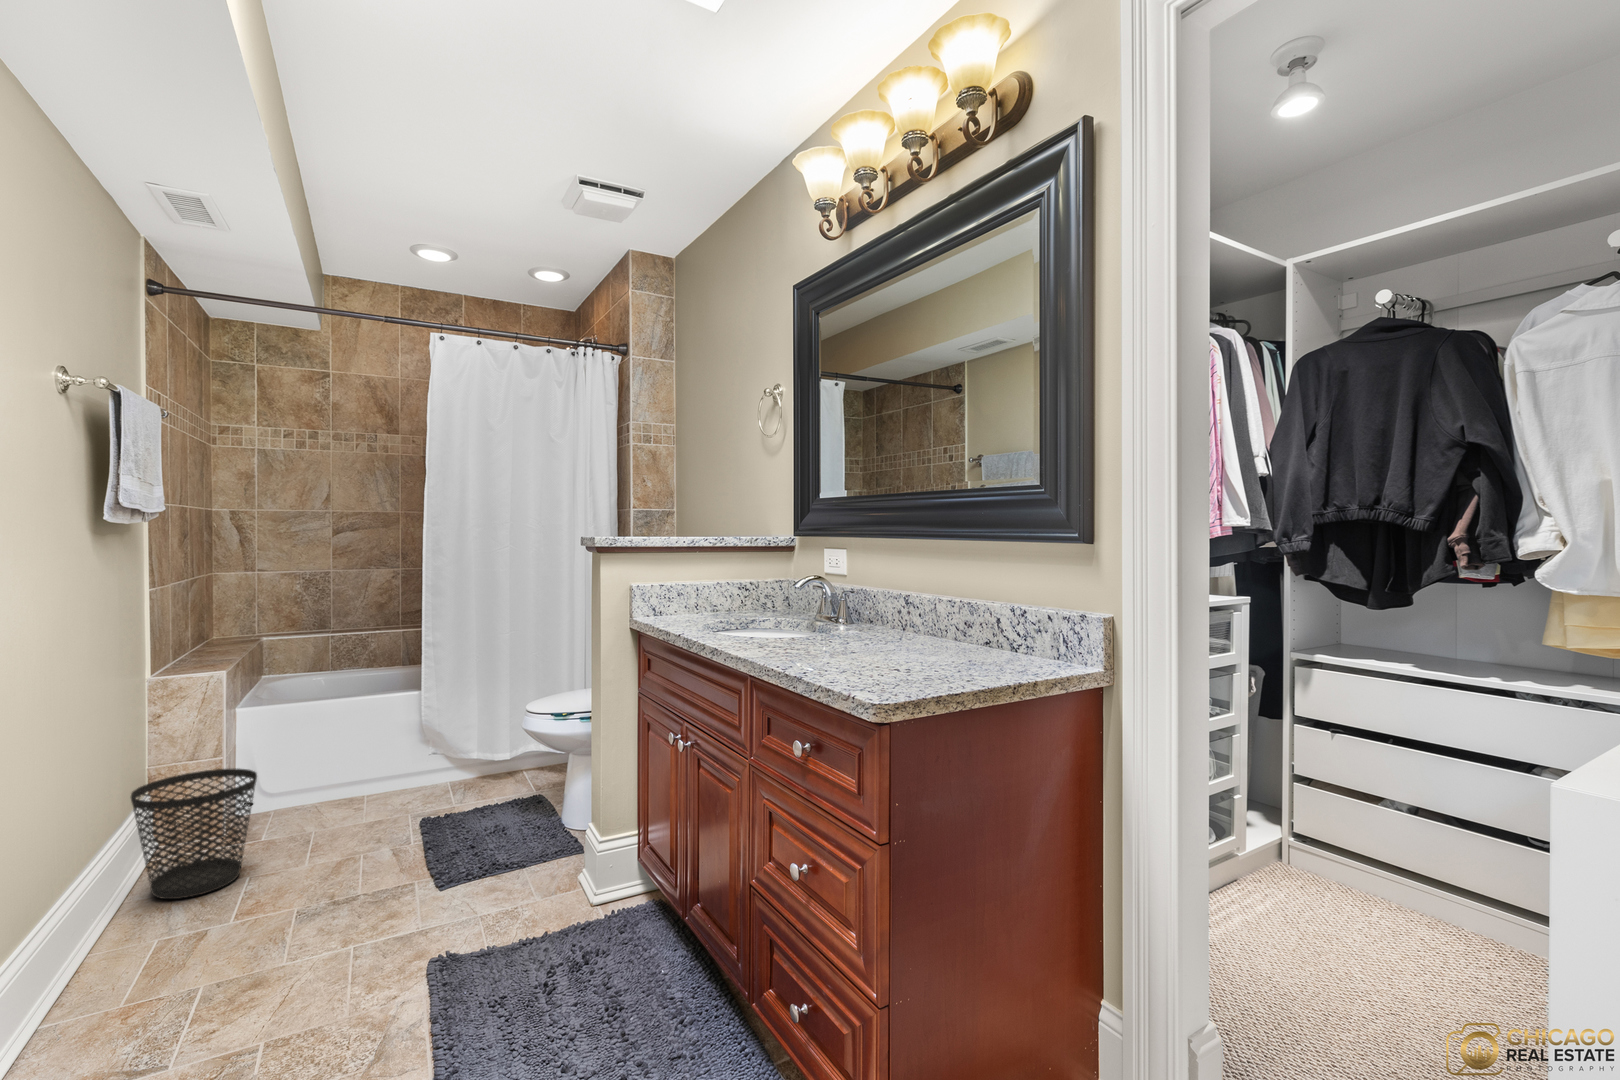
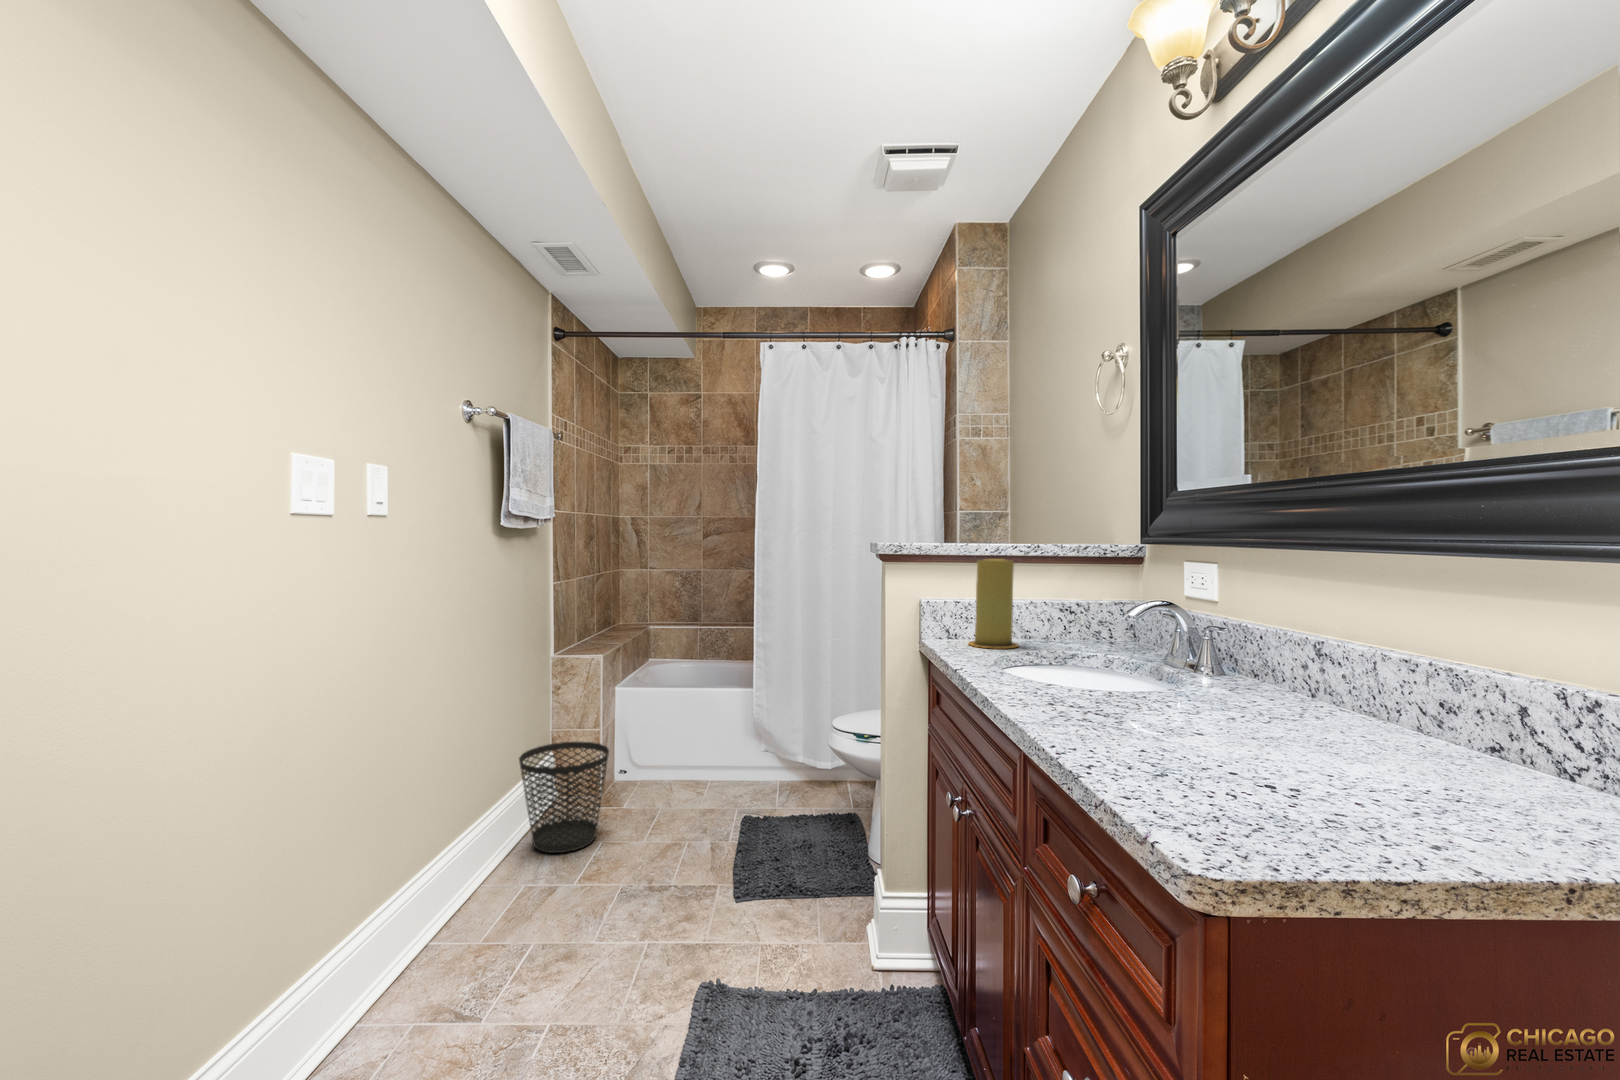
candle: none [672,550,712,621] -> present [968,559,1018,648]

